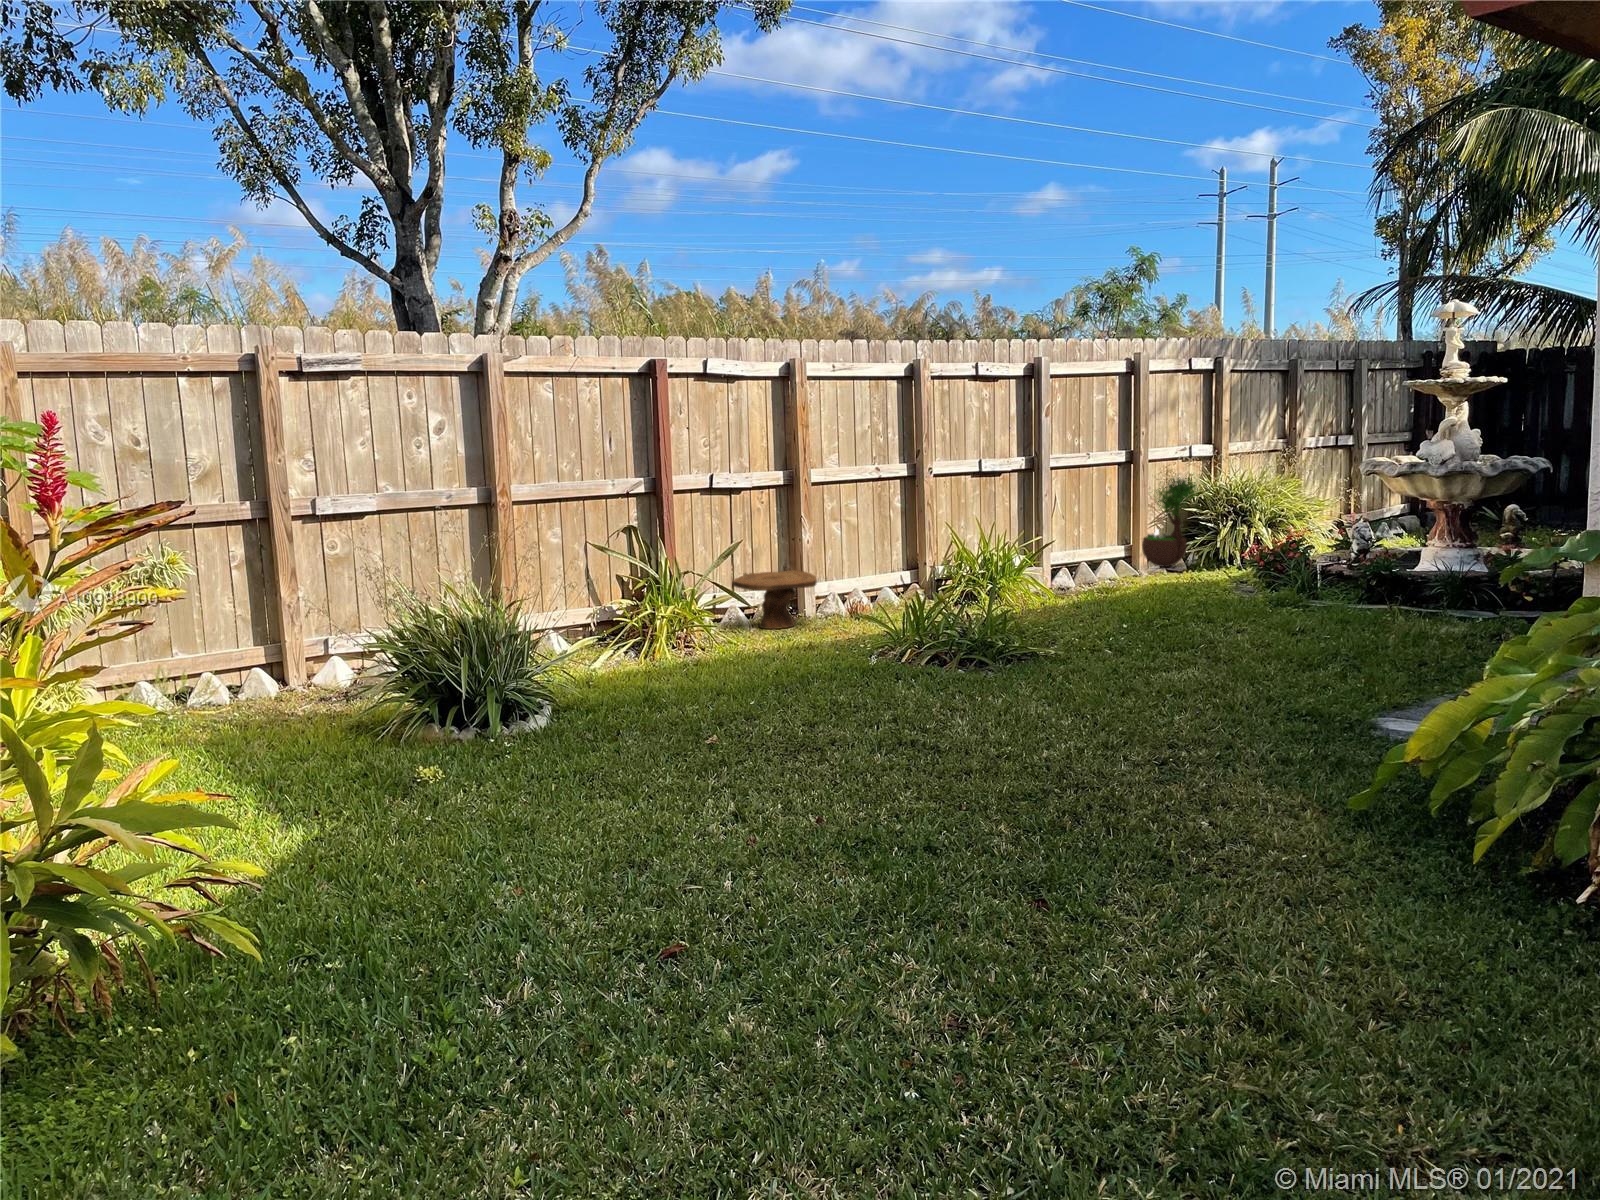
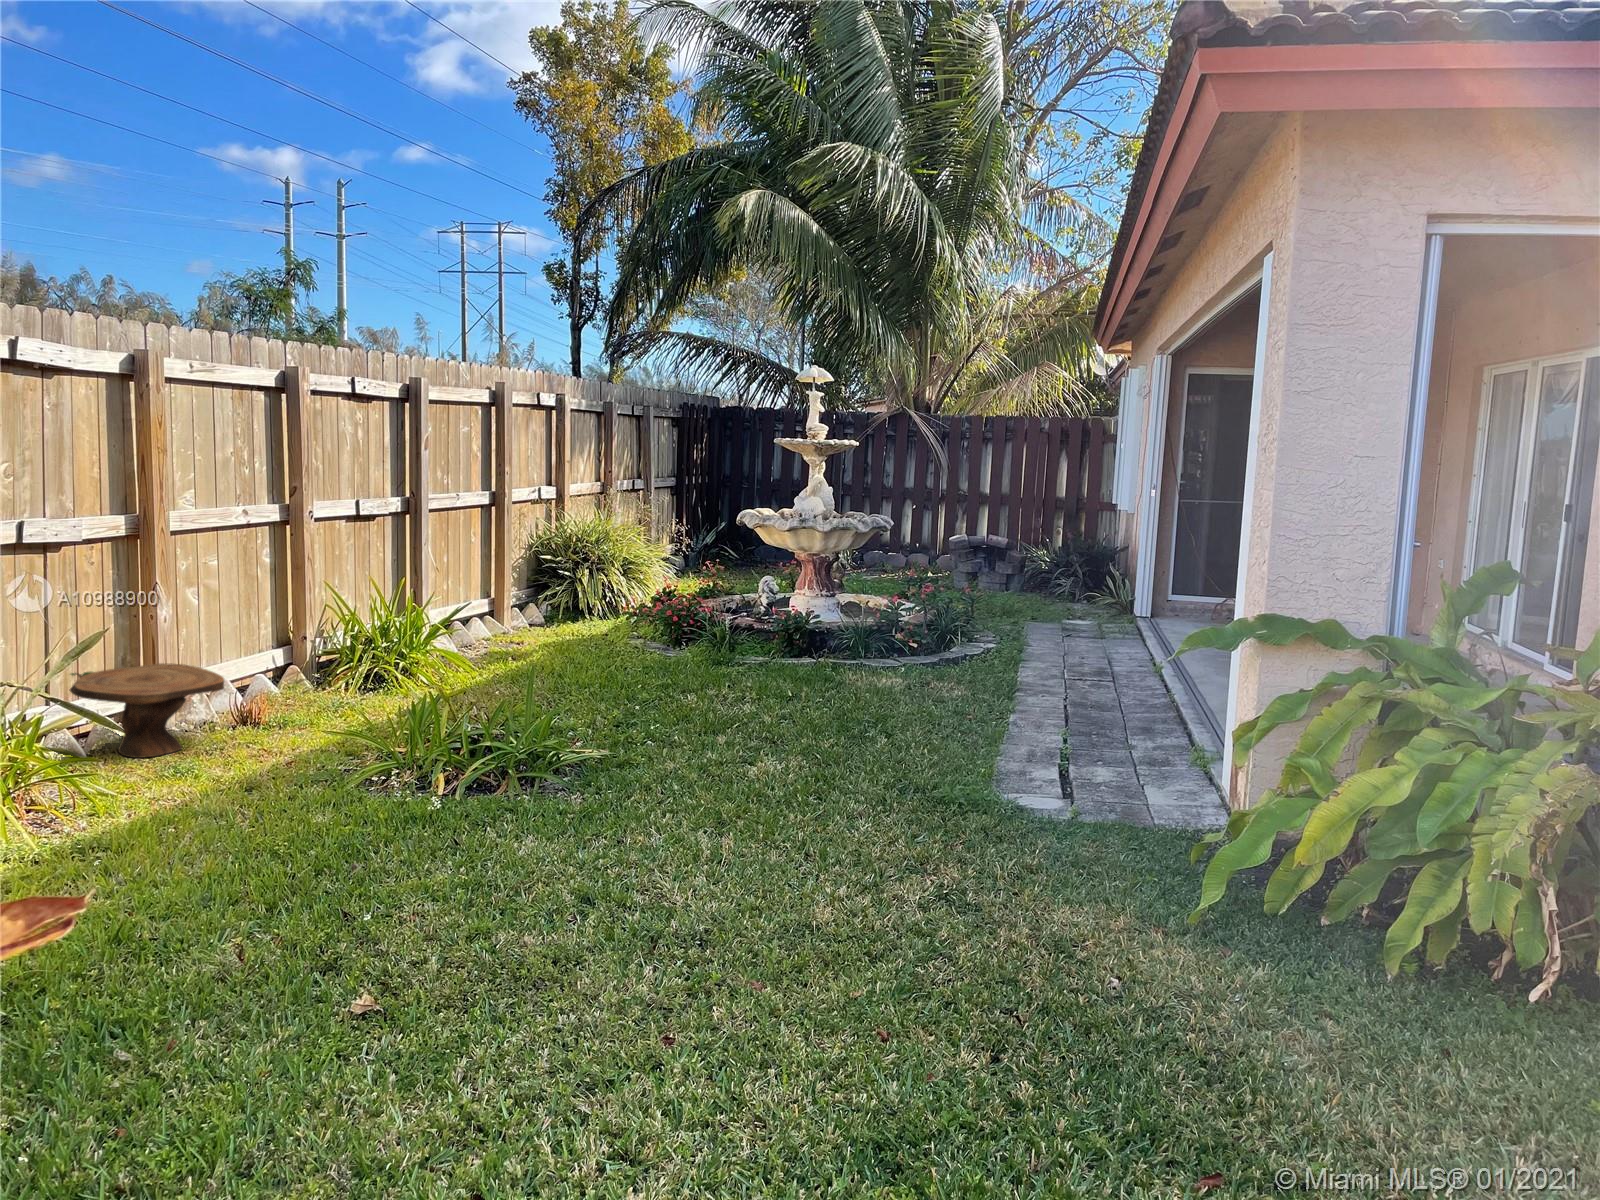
potted tree: present [1142,477,1201,567] -> none [508,513,573,621]

